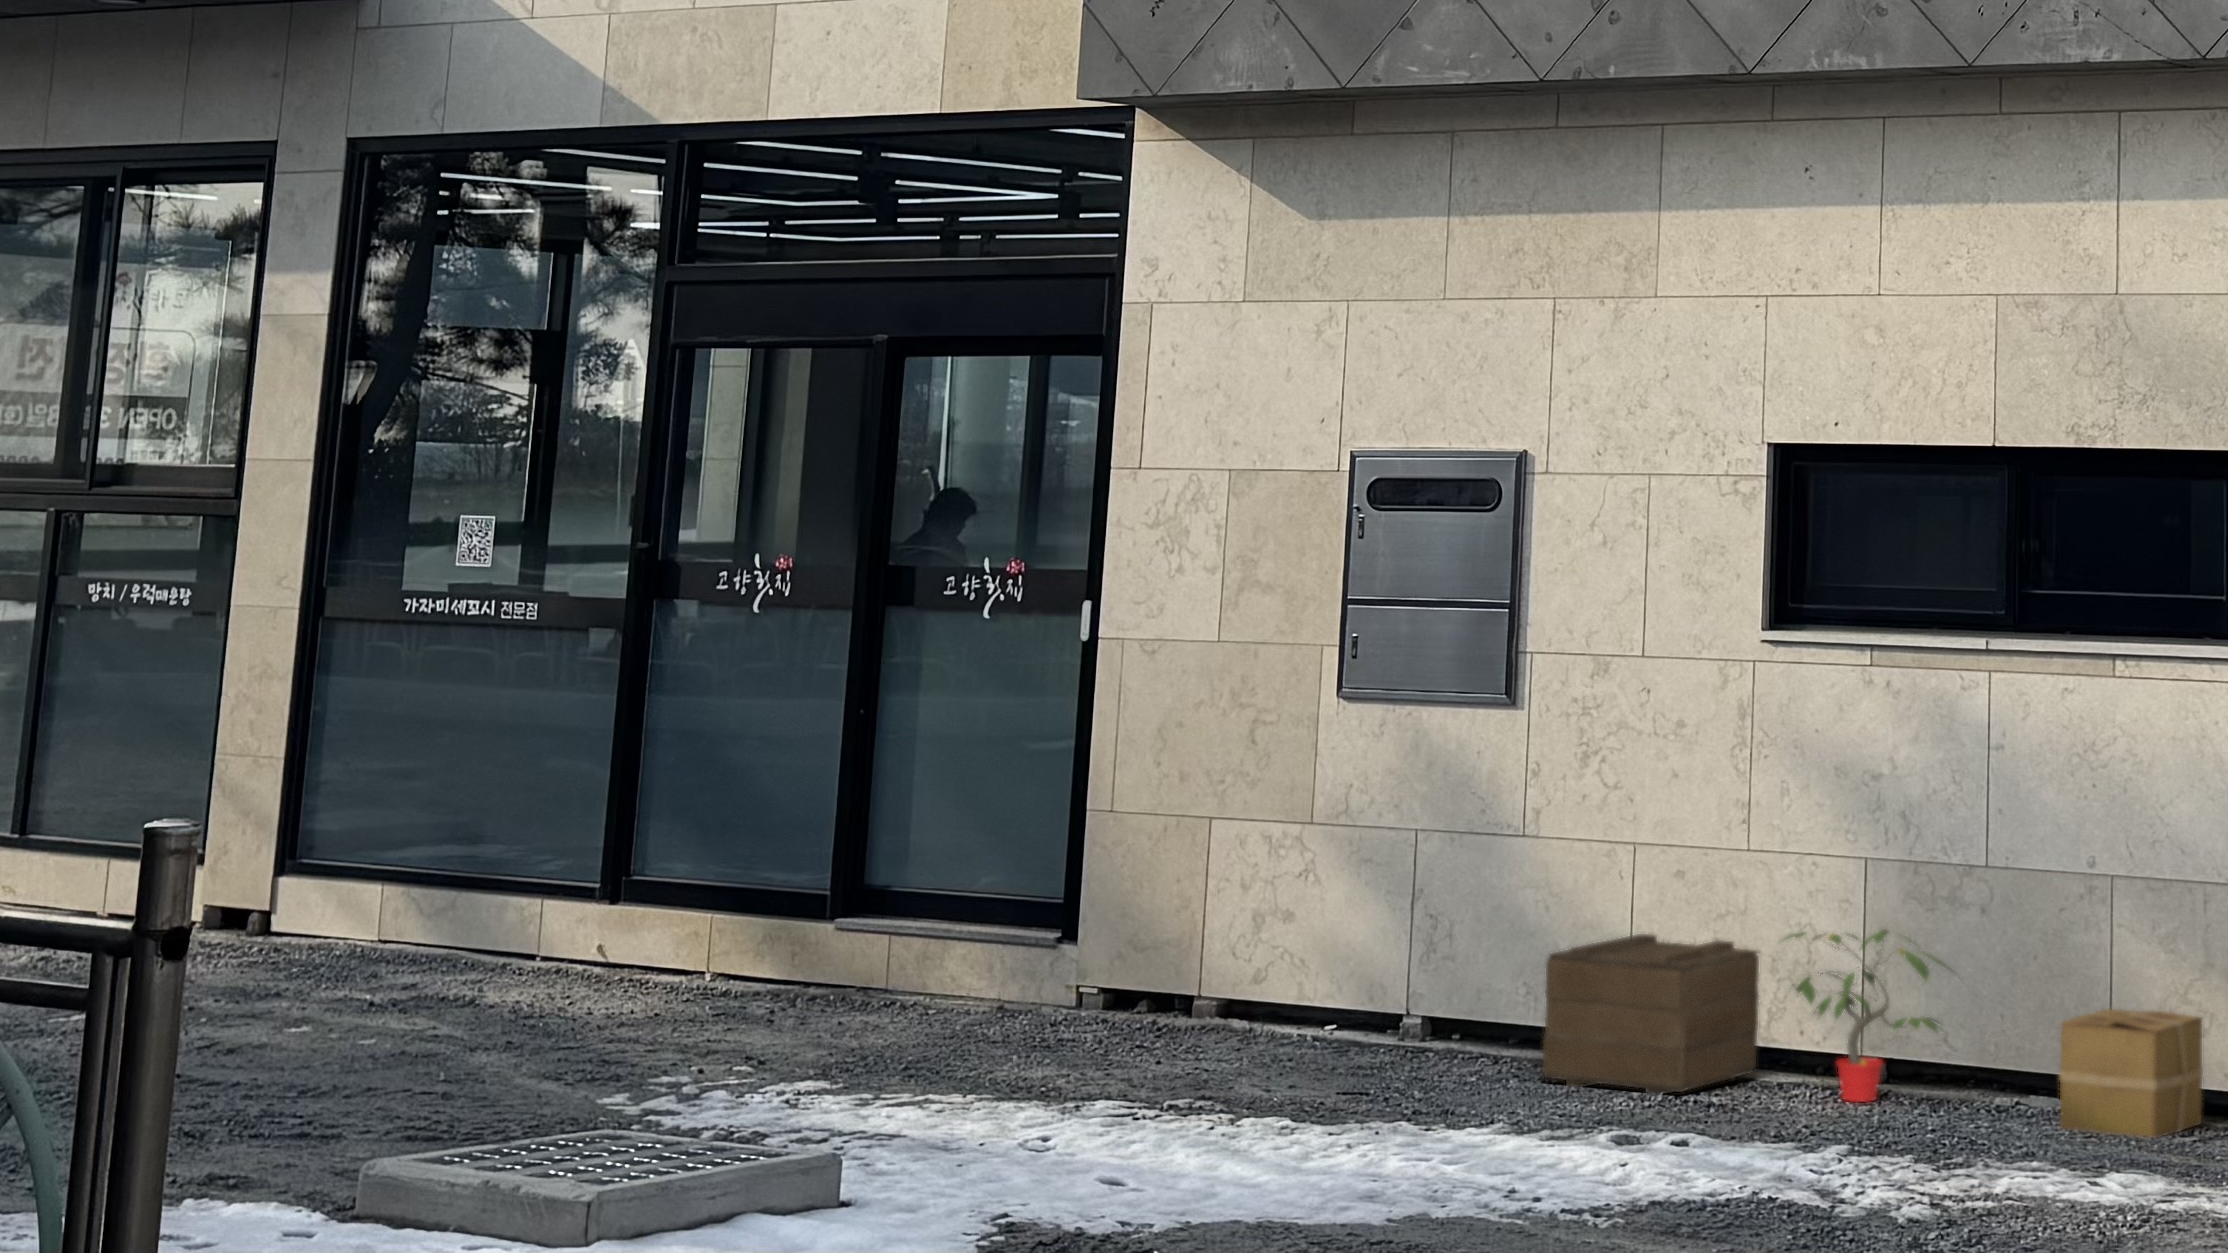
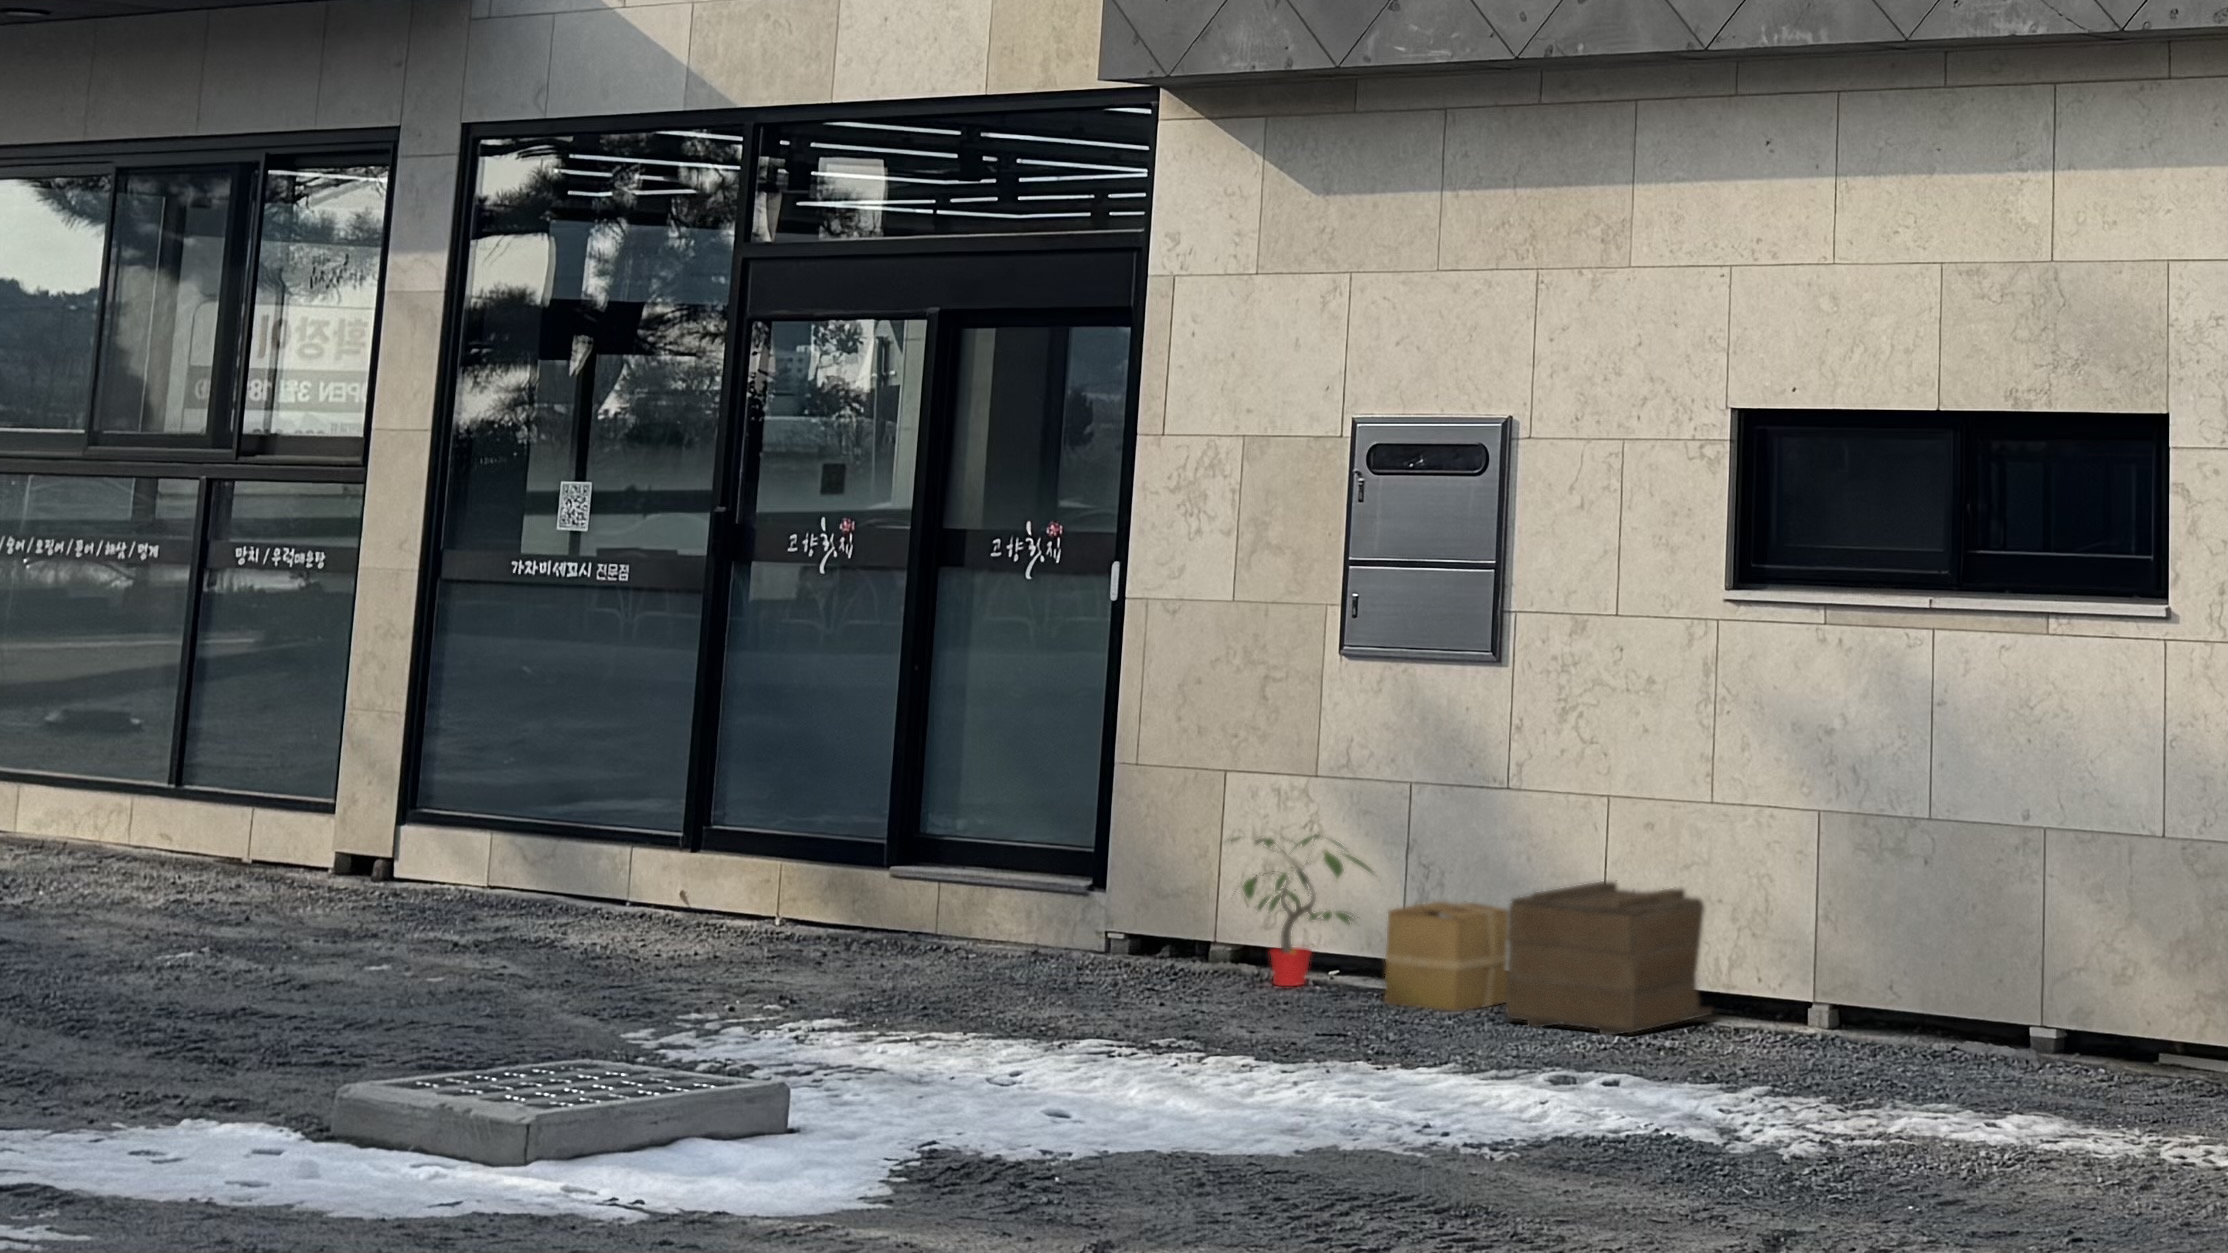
potted plant: present [1785,929,1959,1102] -> present [1227,834,1372,986]
cardboard box: present [2060,1009,2203,1138] -> present [1384,902,1509,1011]

